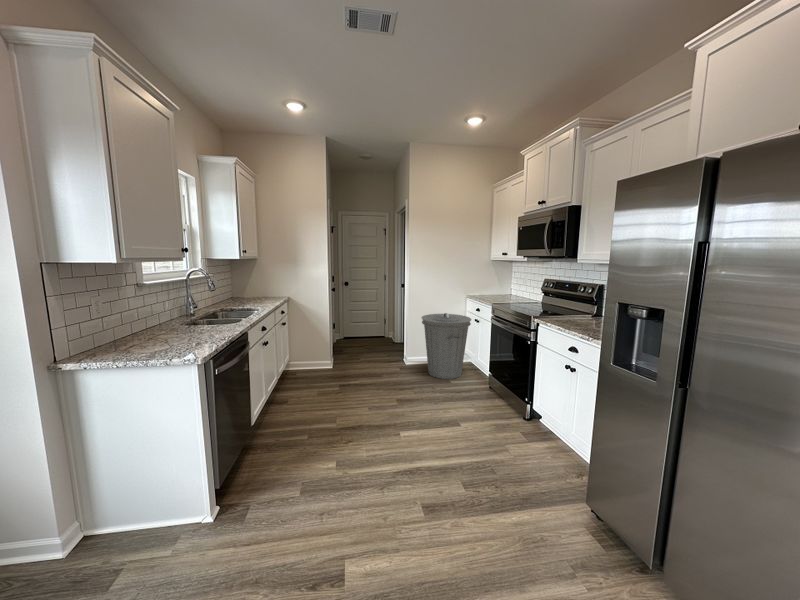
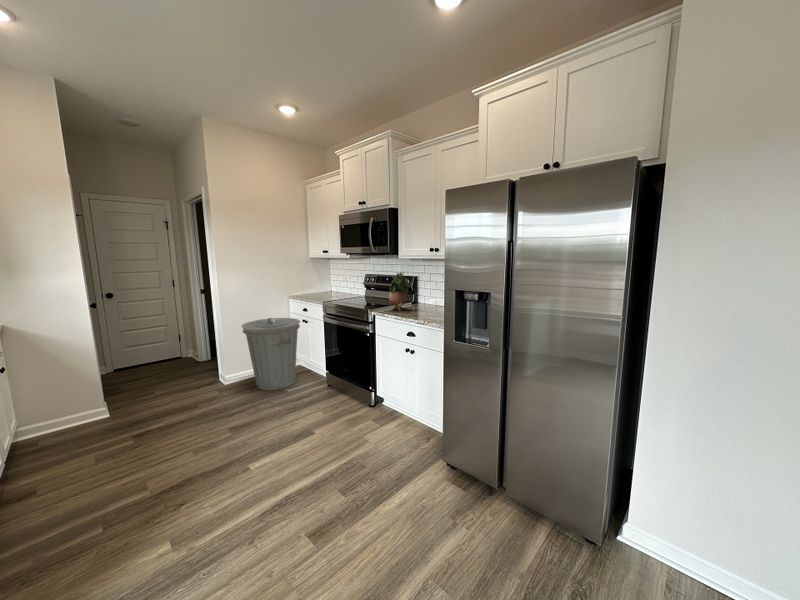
potted plant: none [558,278,585,322] -> present [389,272,409,311]

